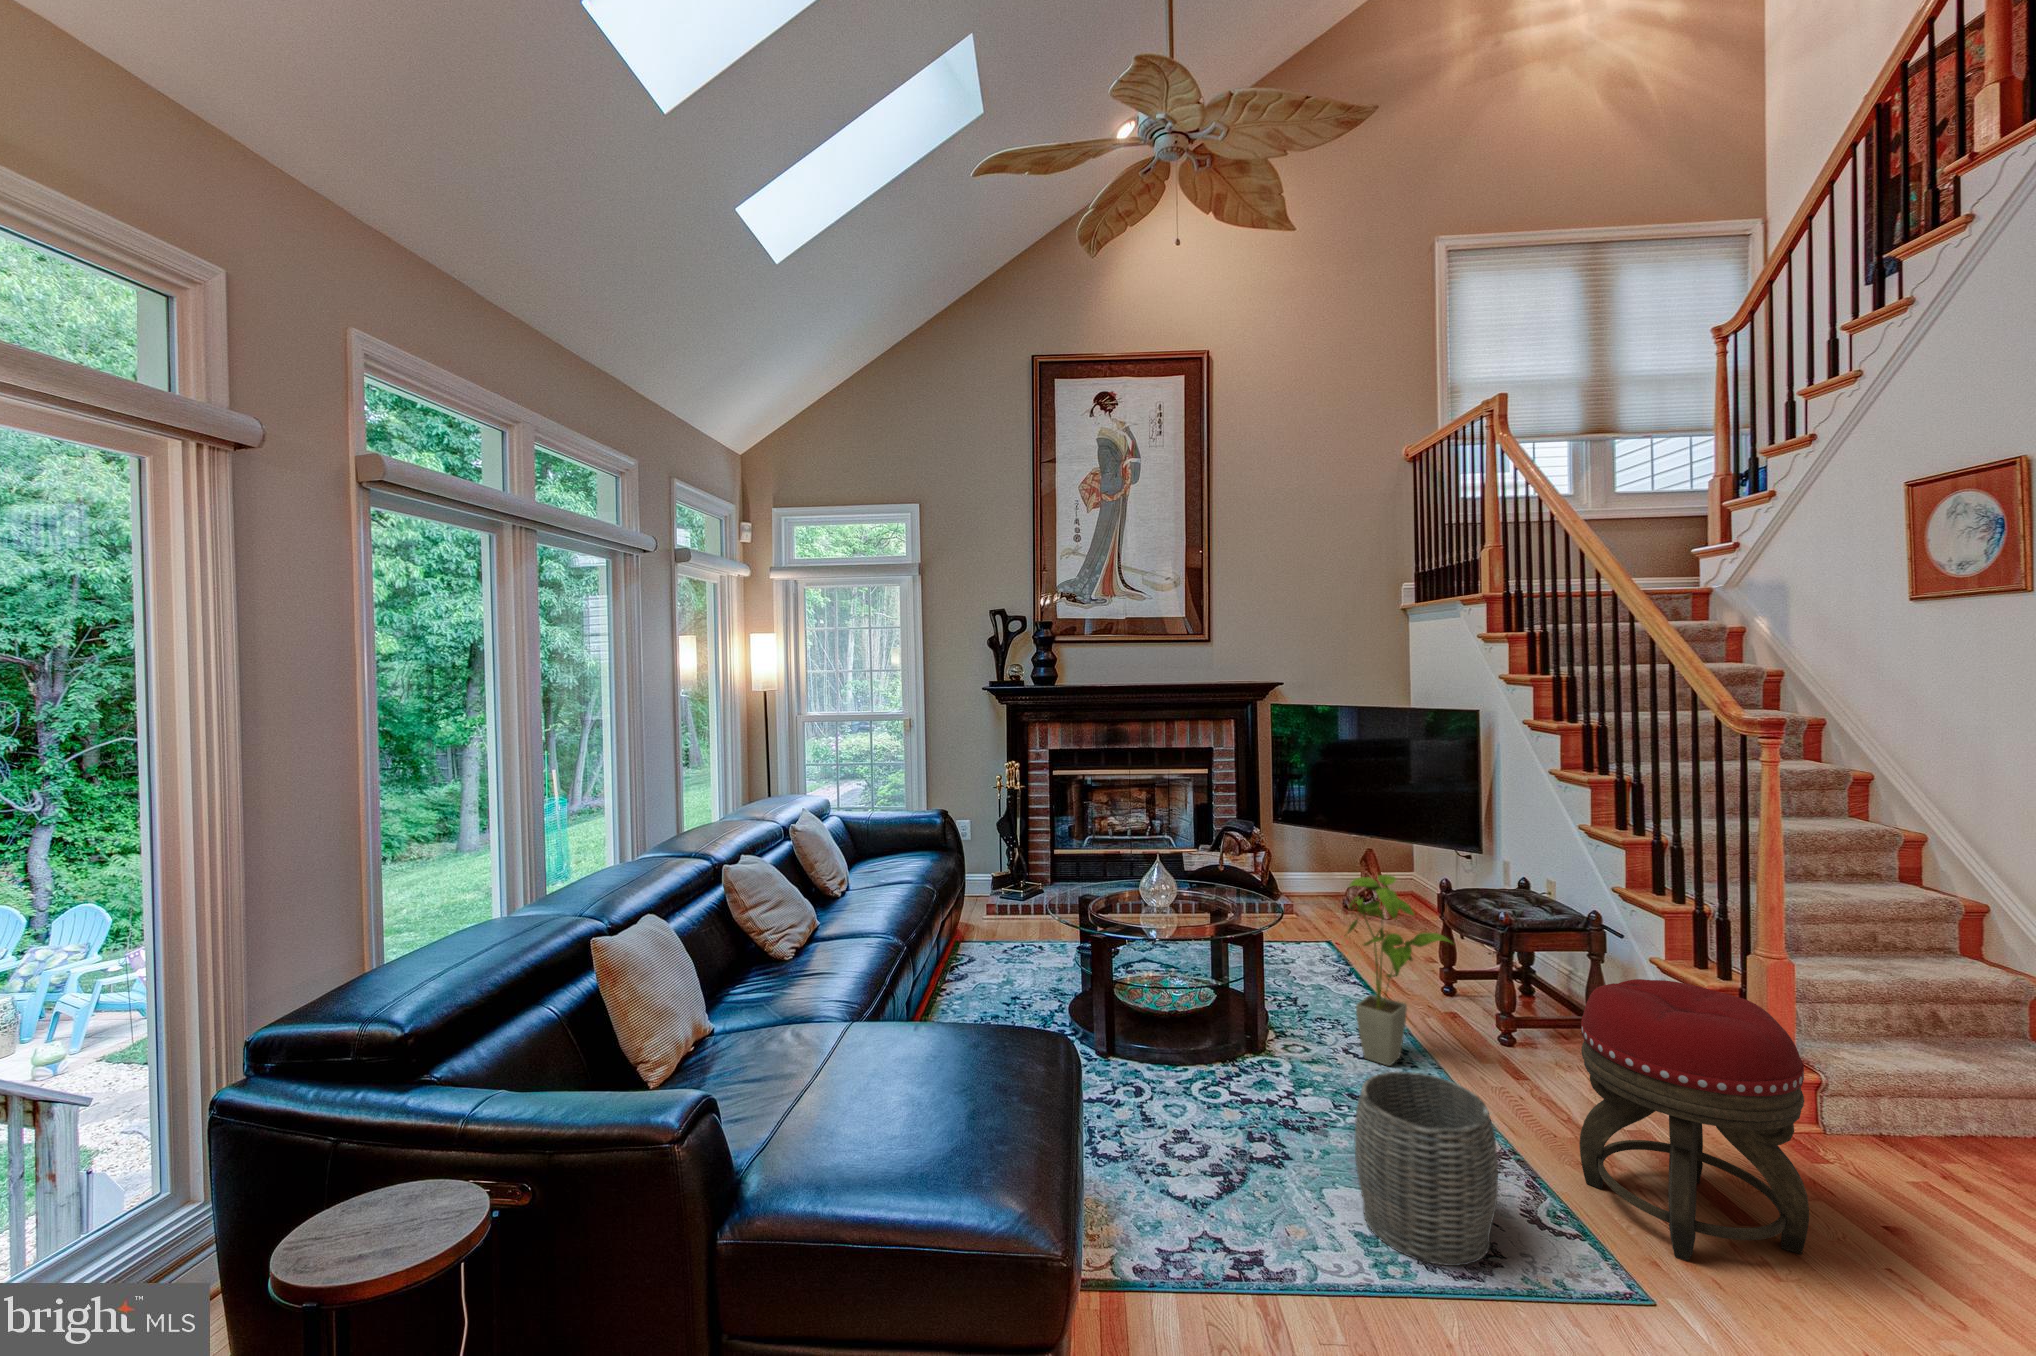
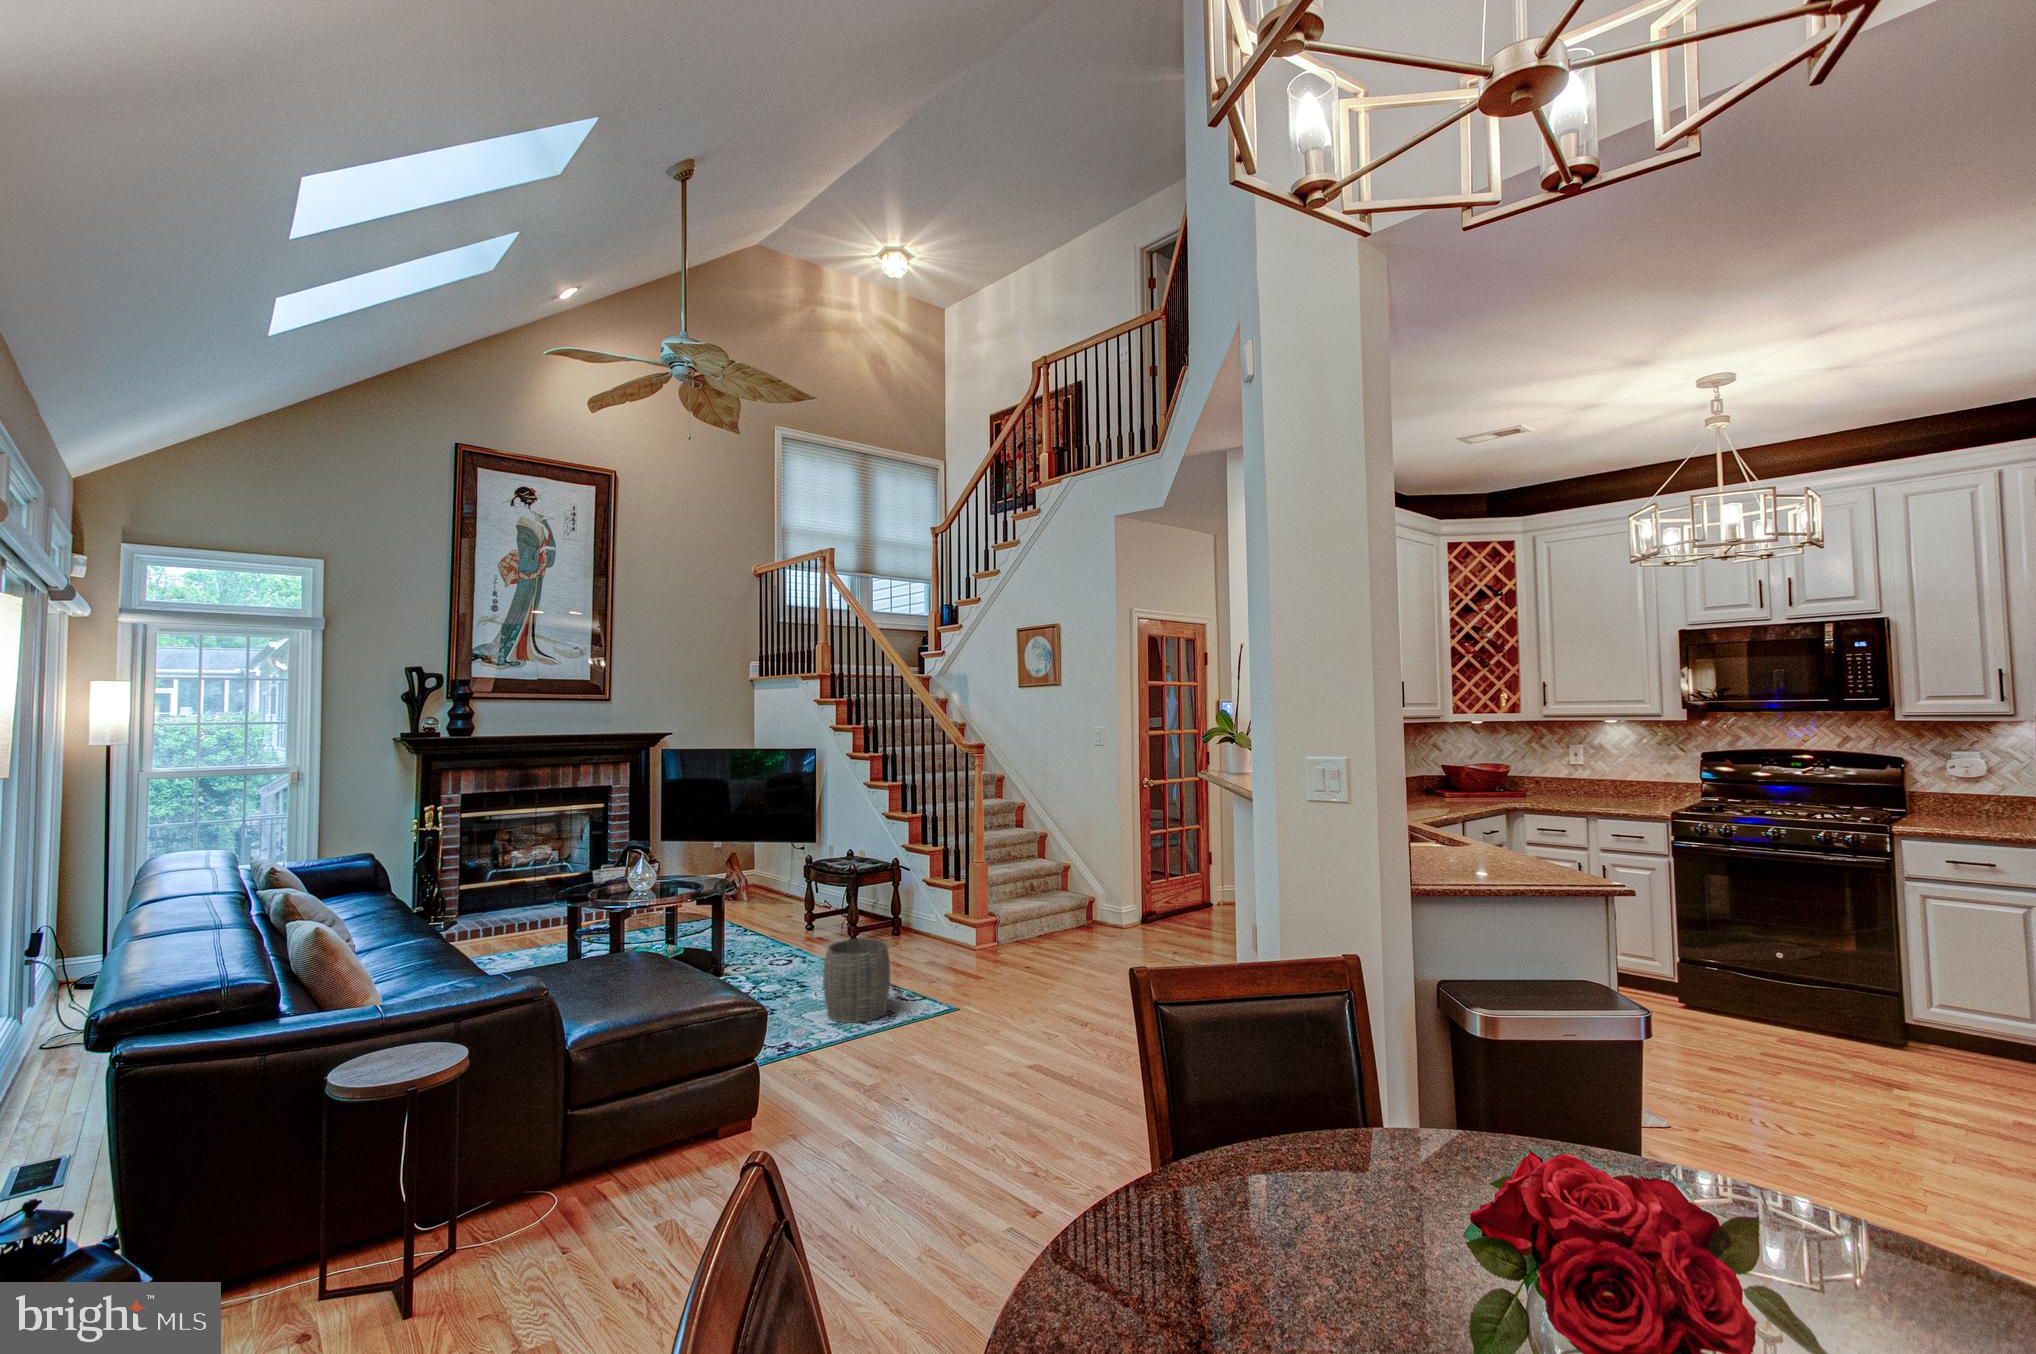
house plant: present [1347,875,1456,1066] -> none [778,849,841,968]
footstool: present [1580,979,1809,1261] -> none [912,874,995,991]

